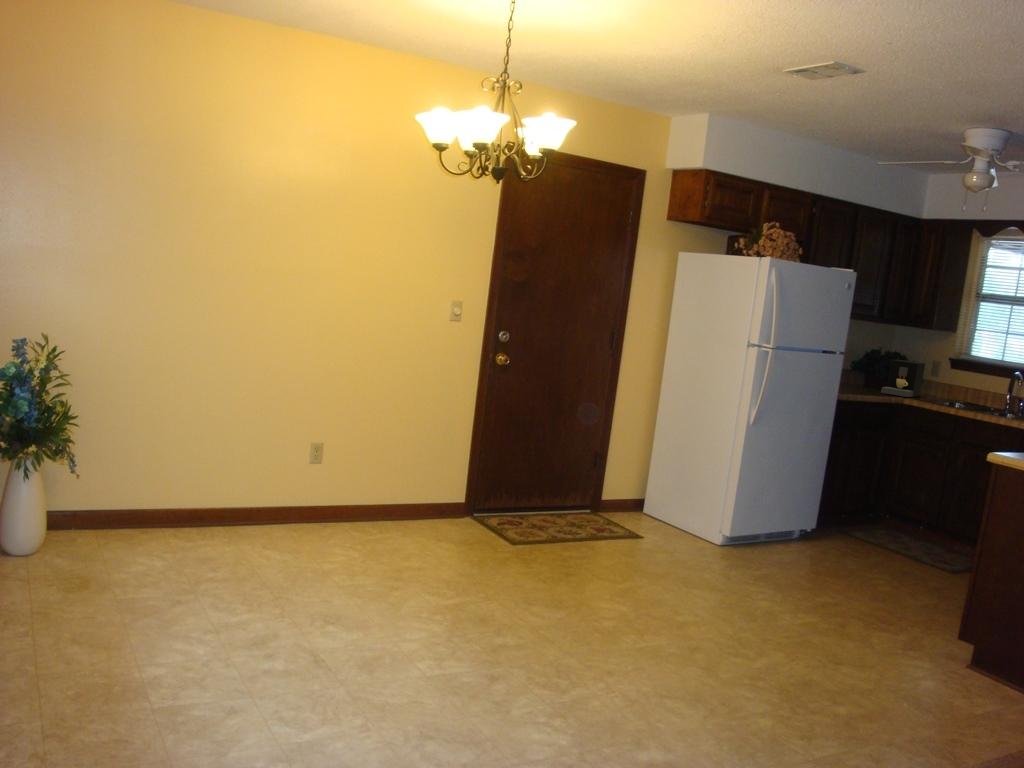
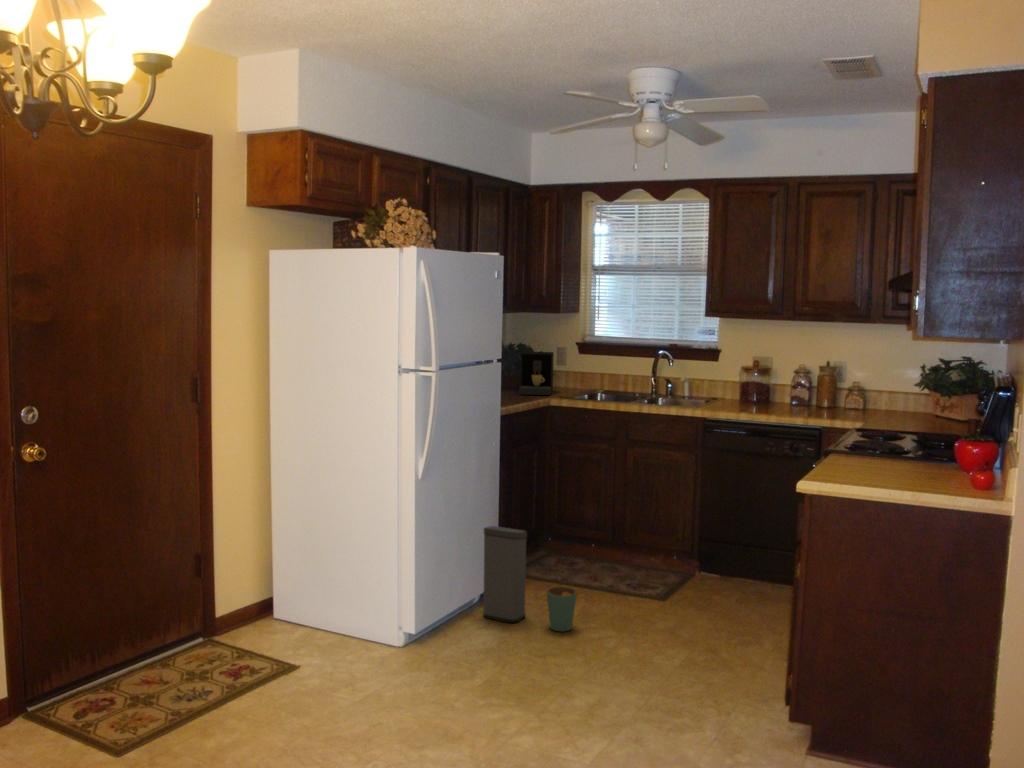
trash can: none [793,480,871,574] -> present [483,526,577,631]

